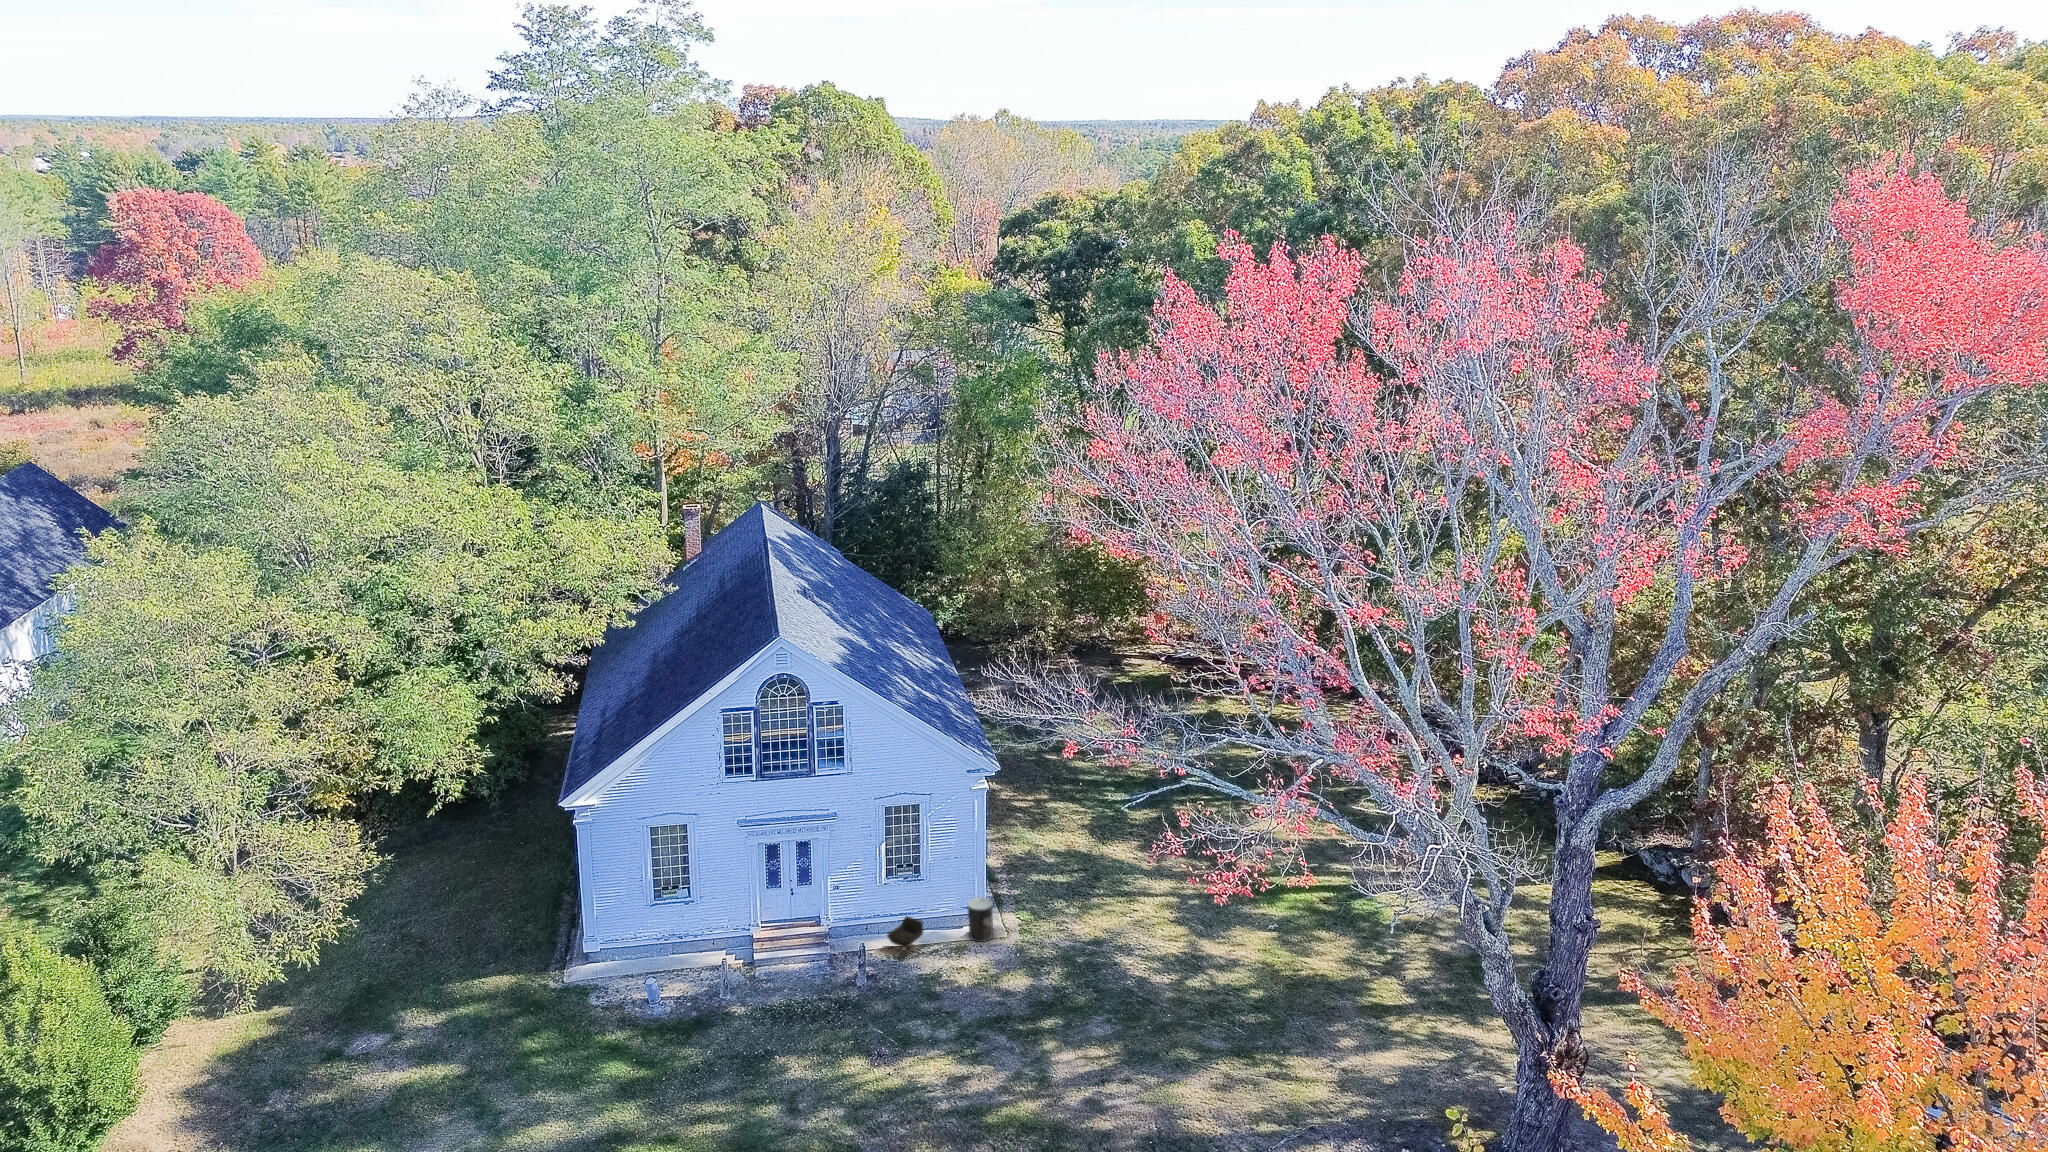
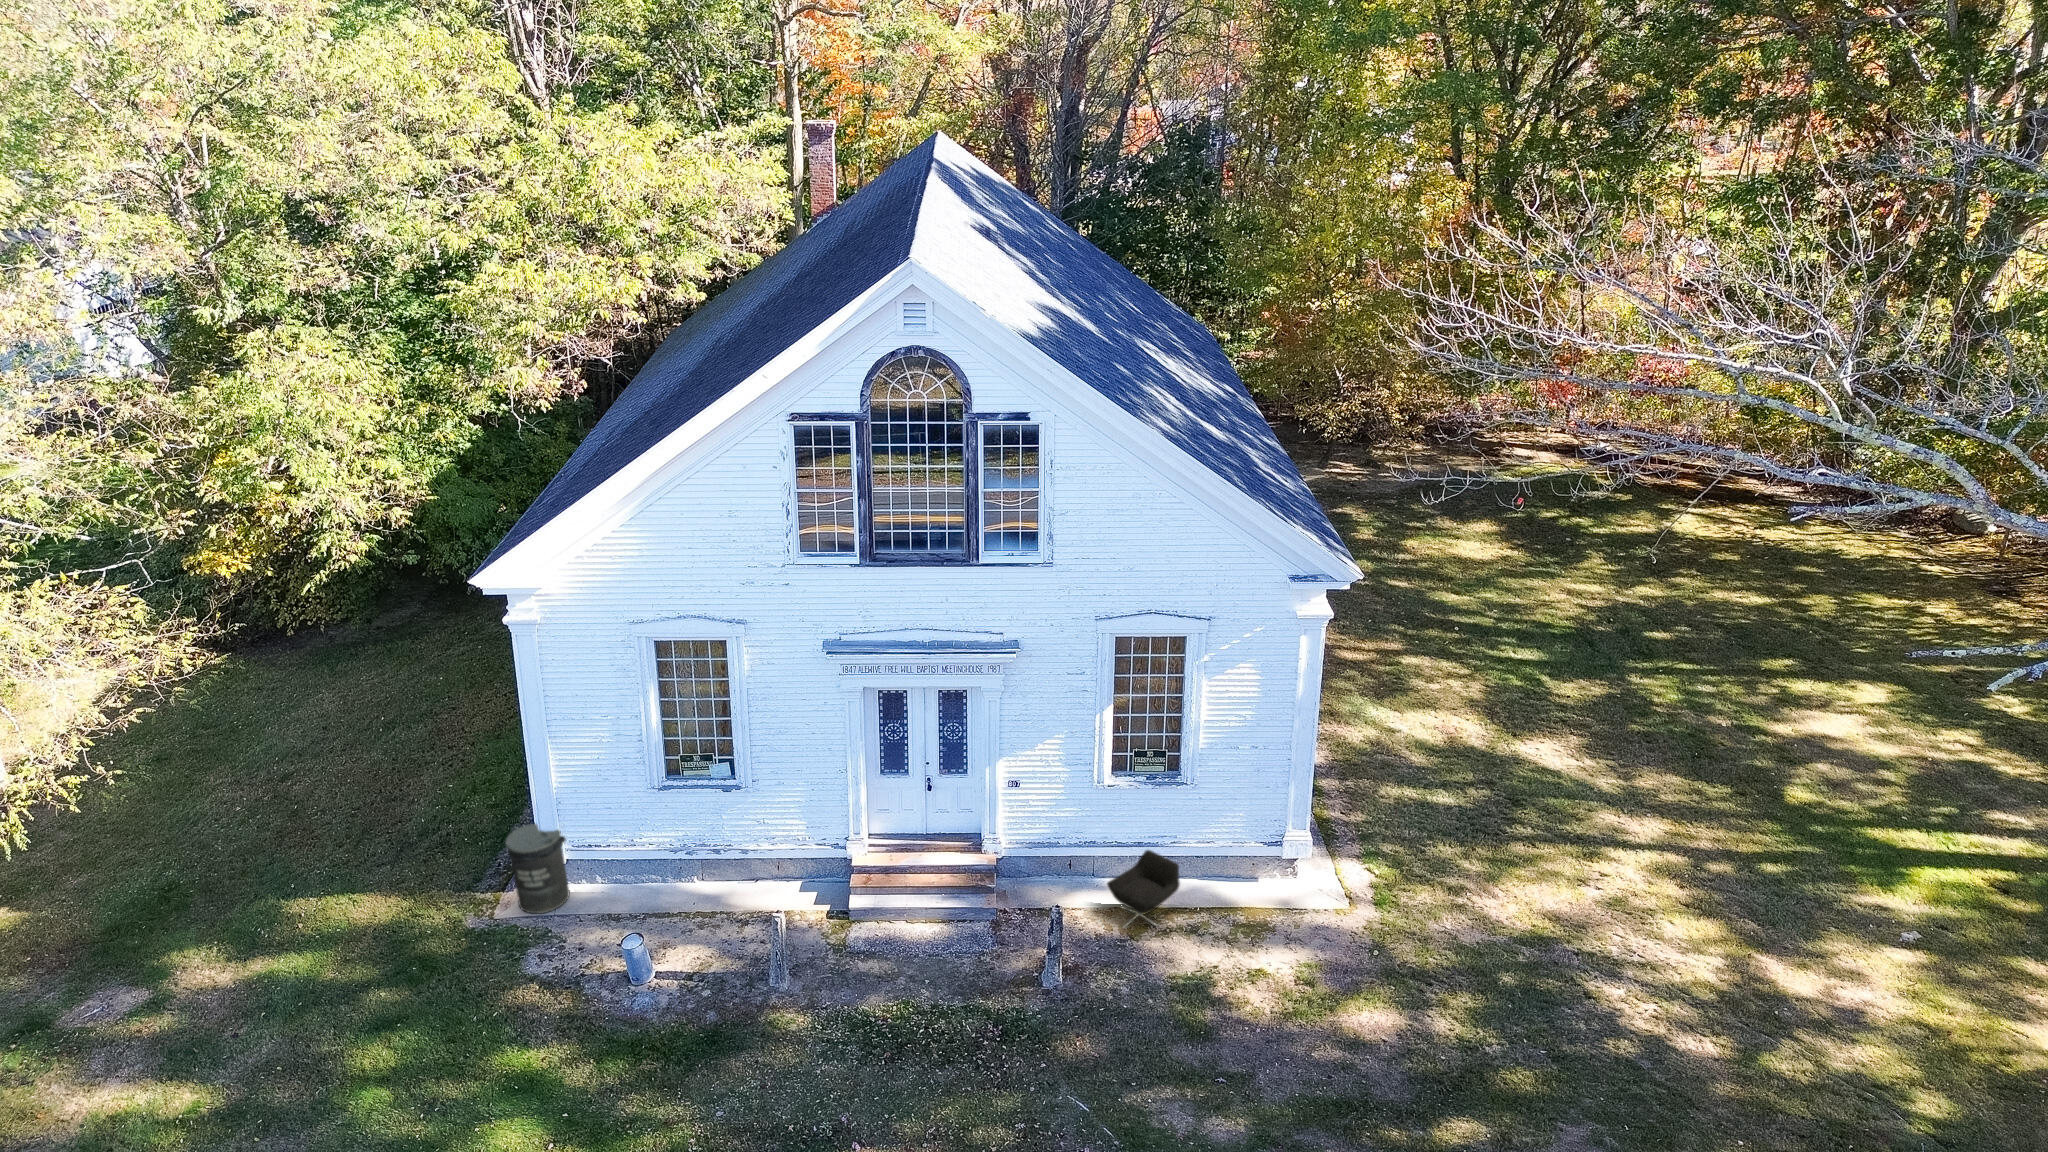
trash can: present [967,897,993,942] -> present [506,824,569,913]

